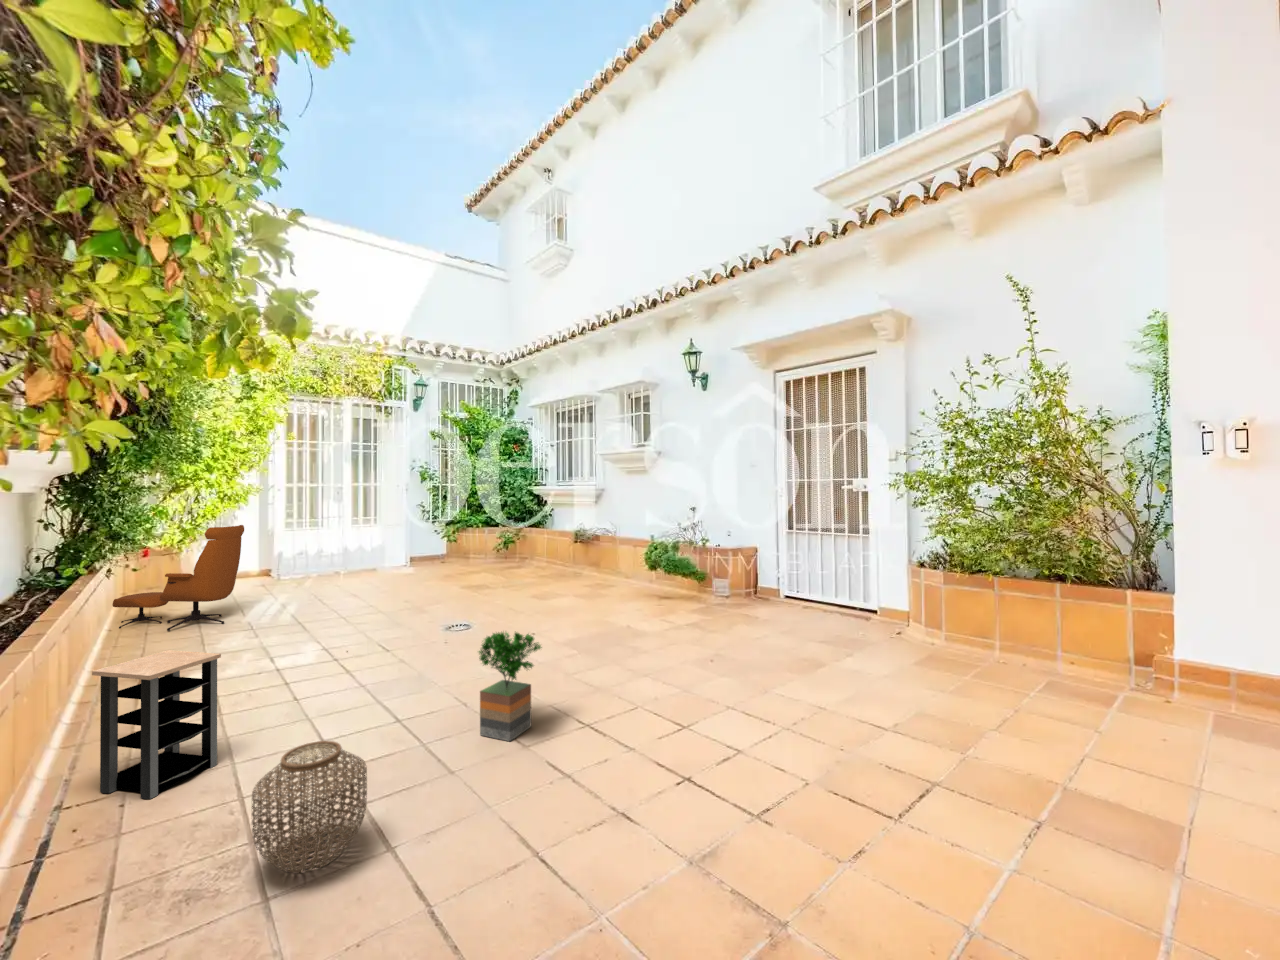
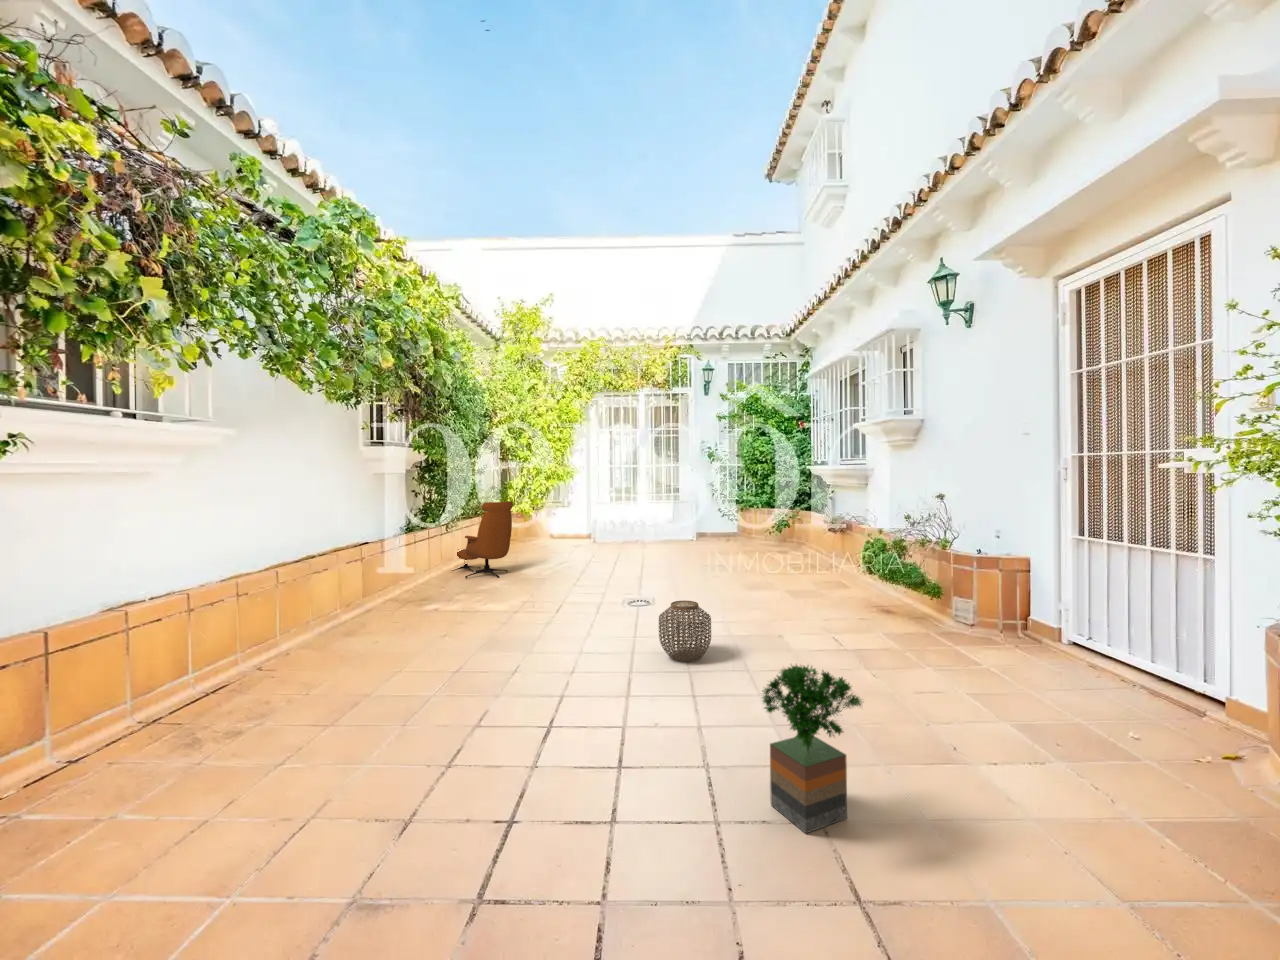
potted tree: present [479,632,542,741] -> present [762,665,862,833]
side table: present [92,650,221,799] -> none [256,589,319,689]
woven basket: present [252,741,367,873] -> present [659,601,711,662]

